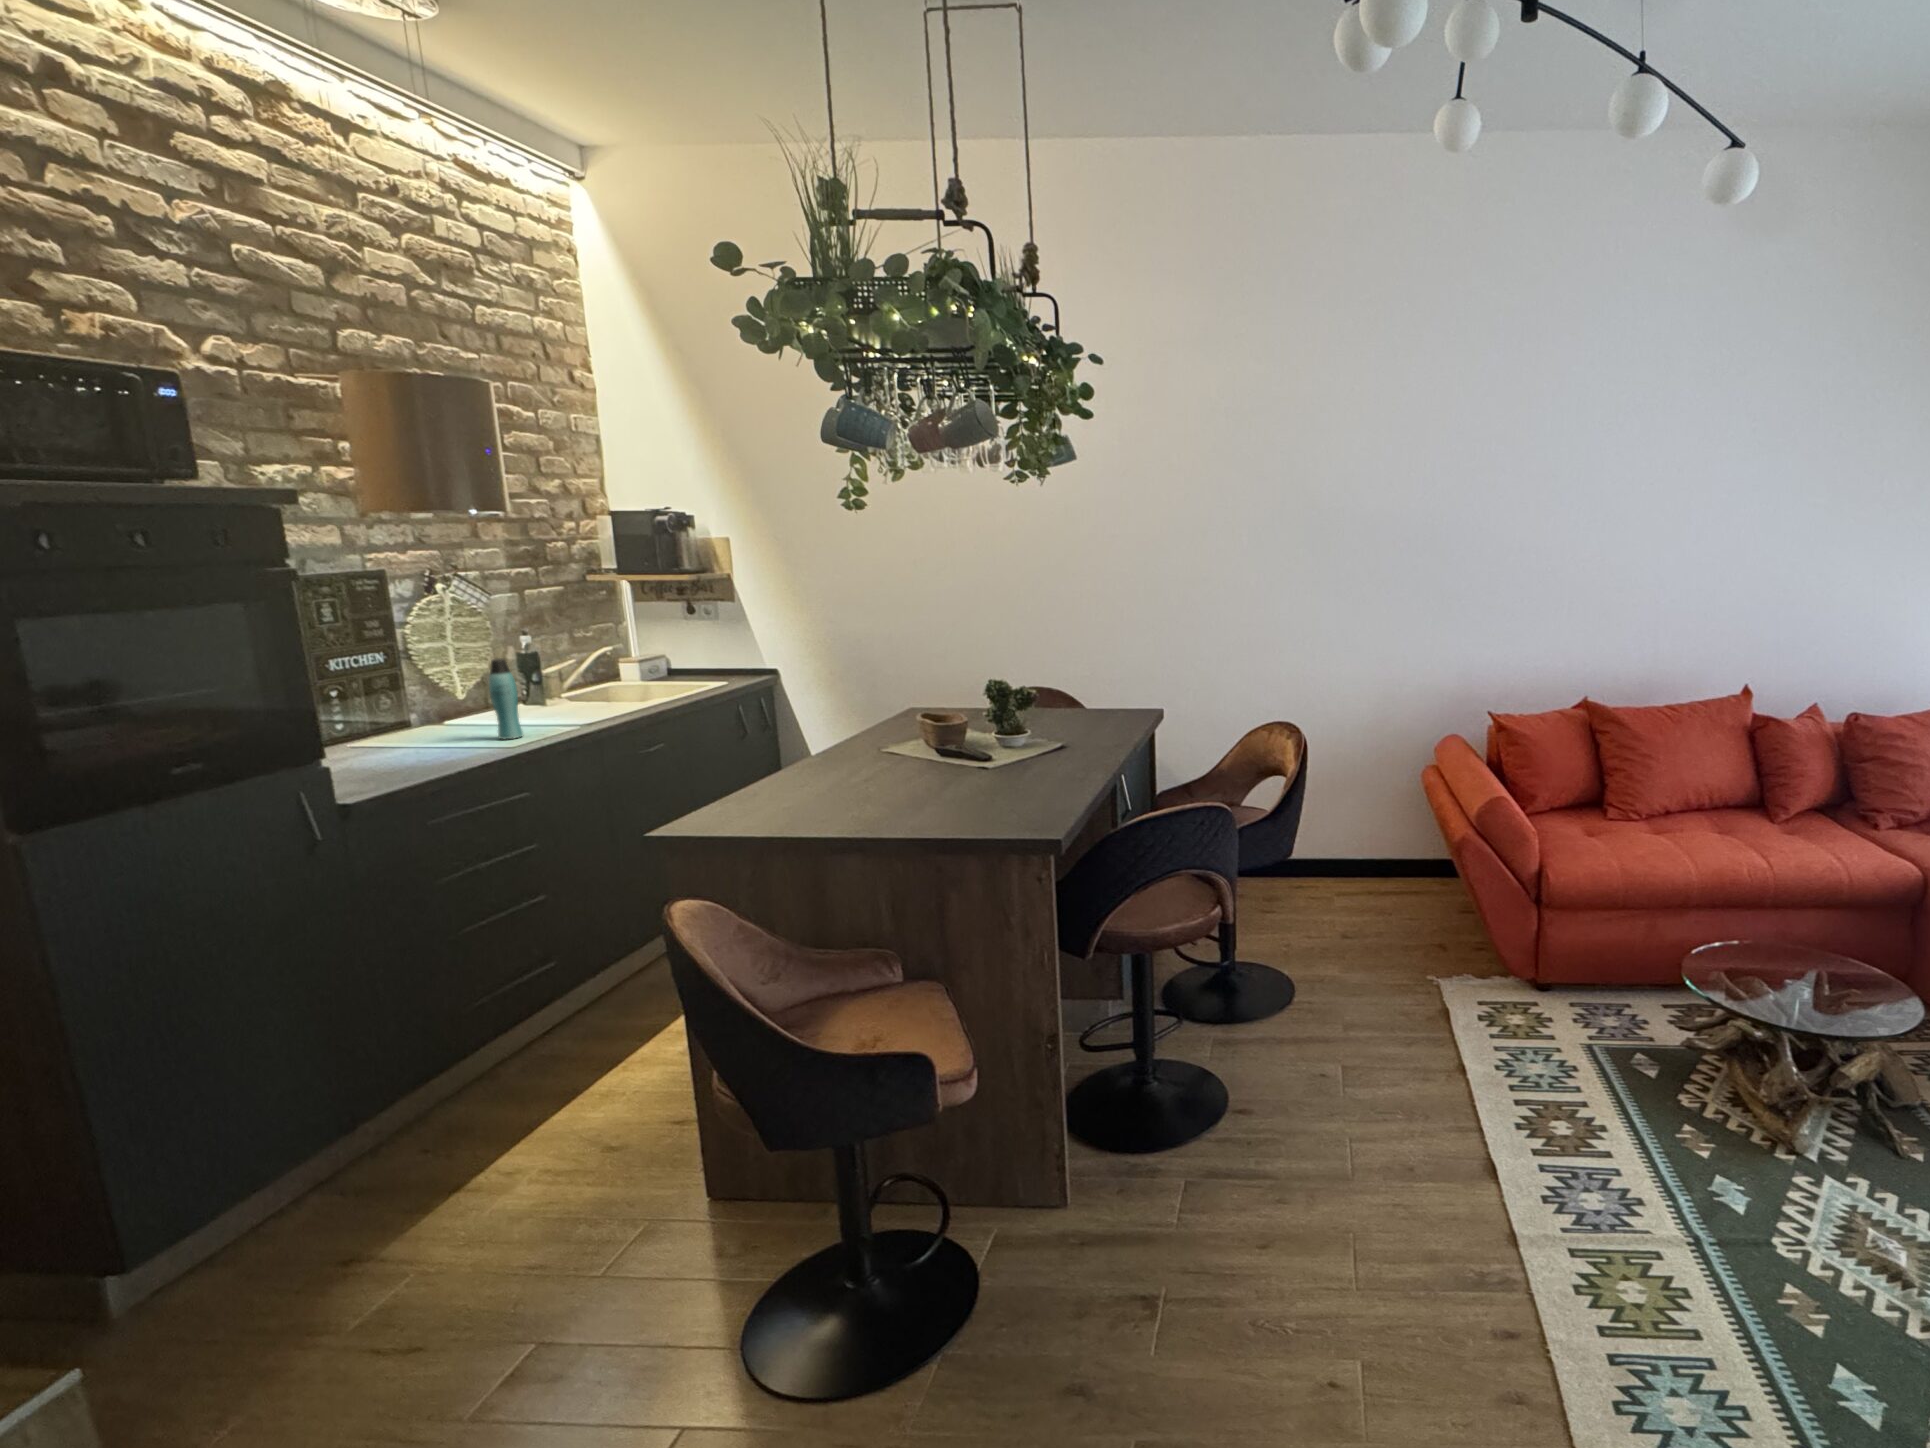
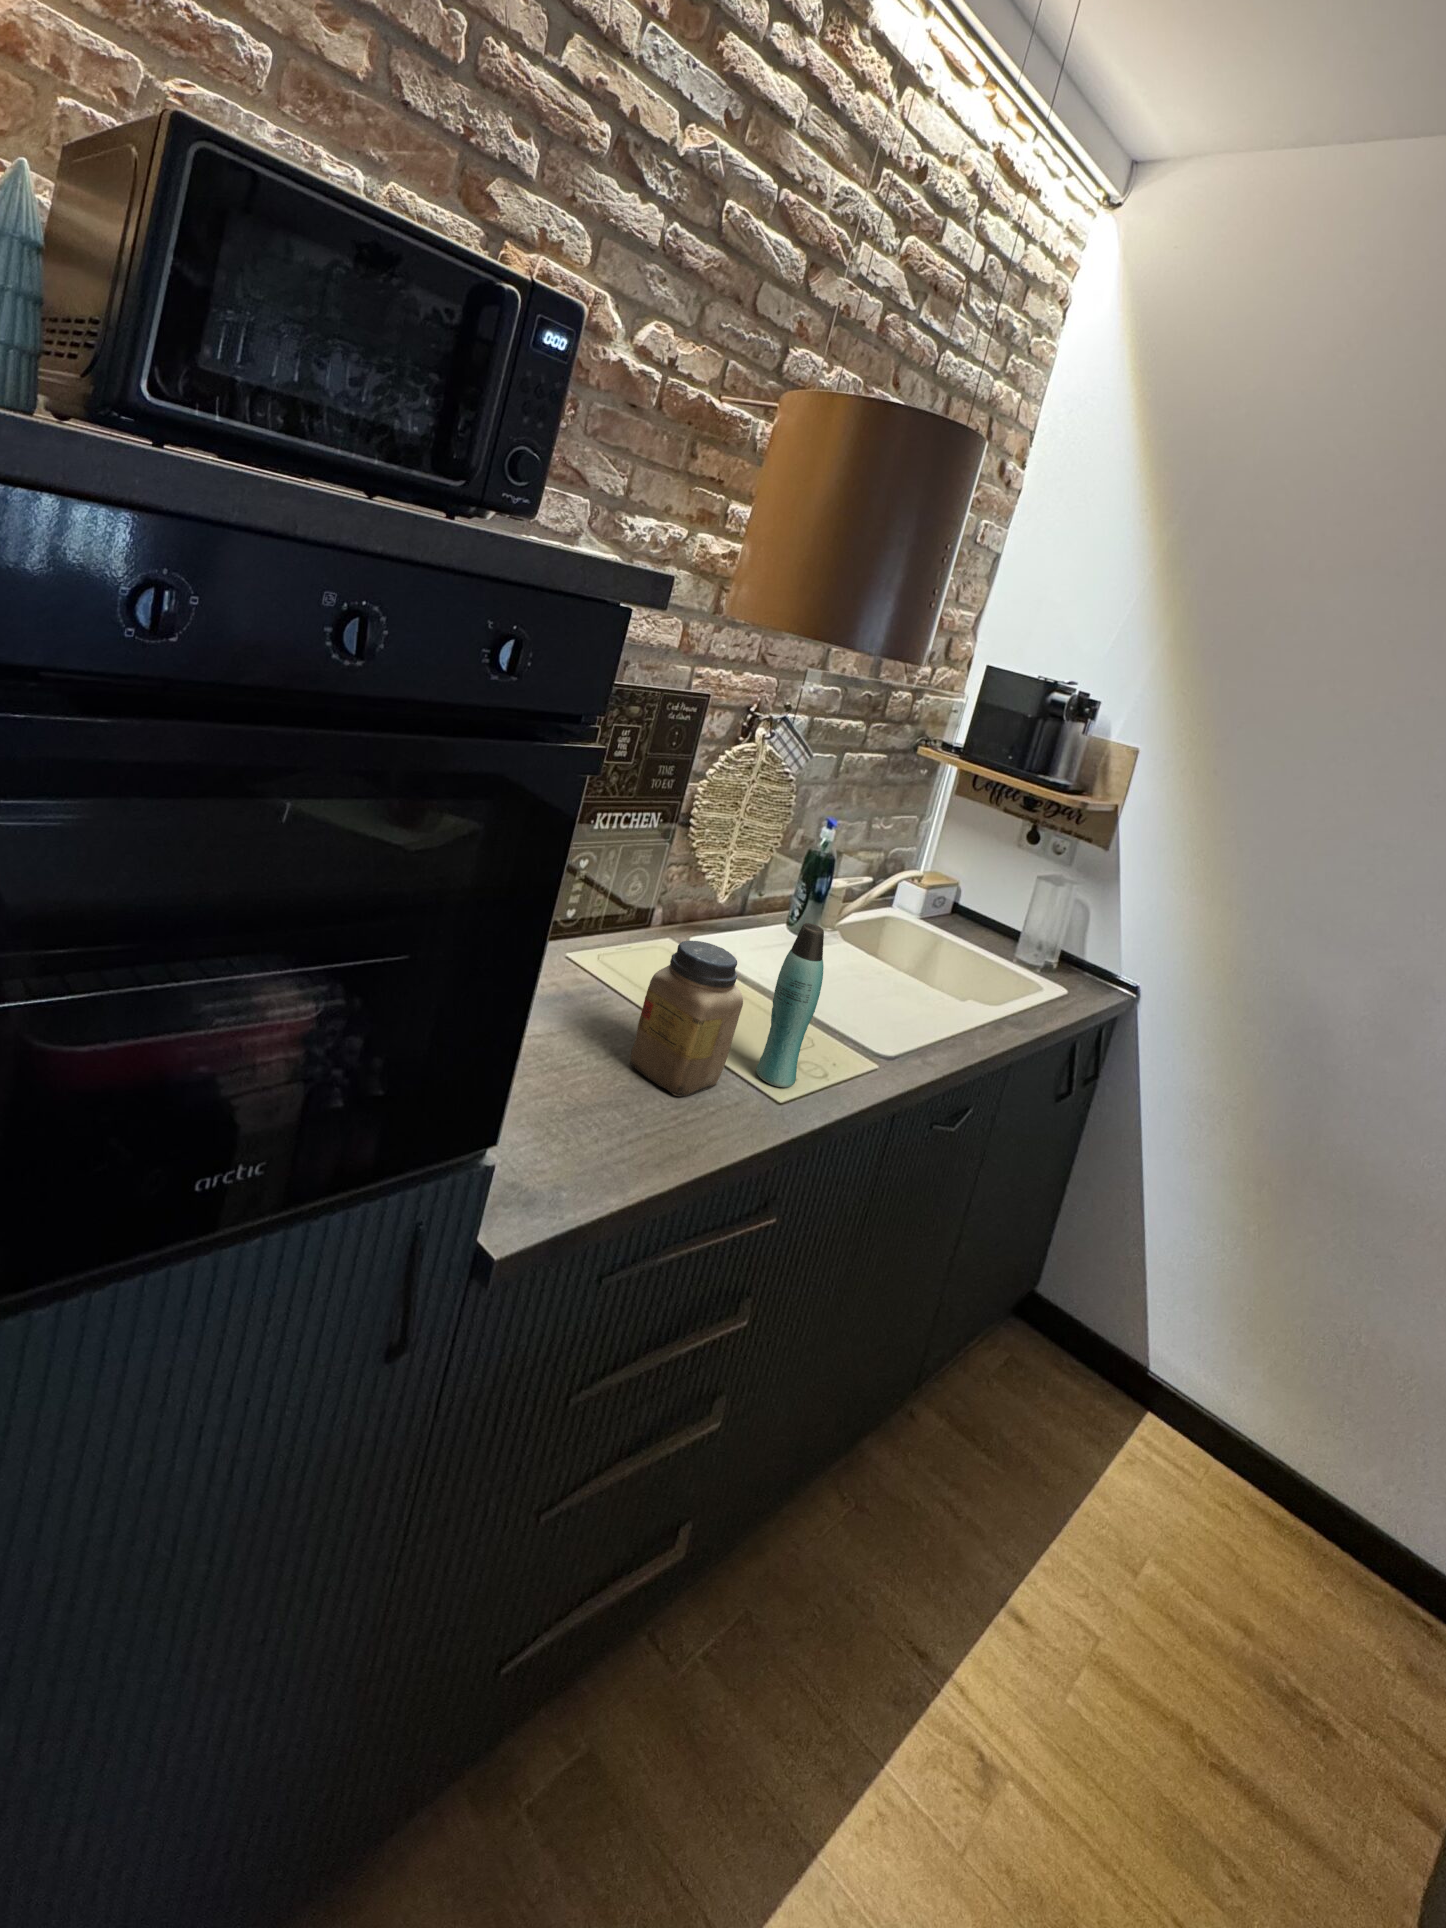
jar: none [406,683,474,754] -> present [630,941,743,1096]

